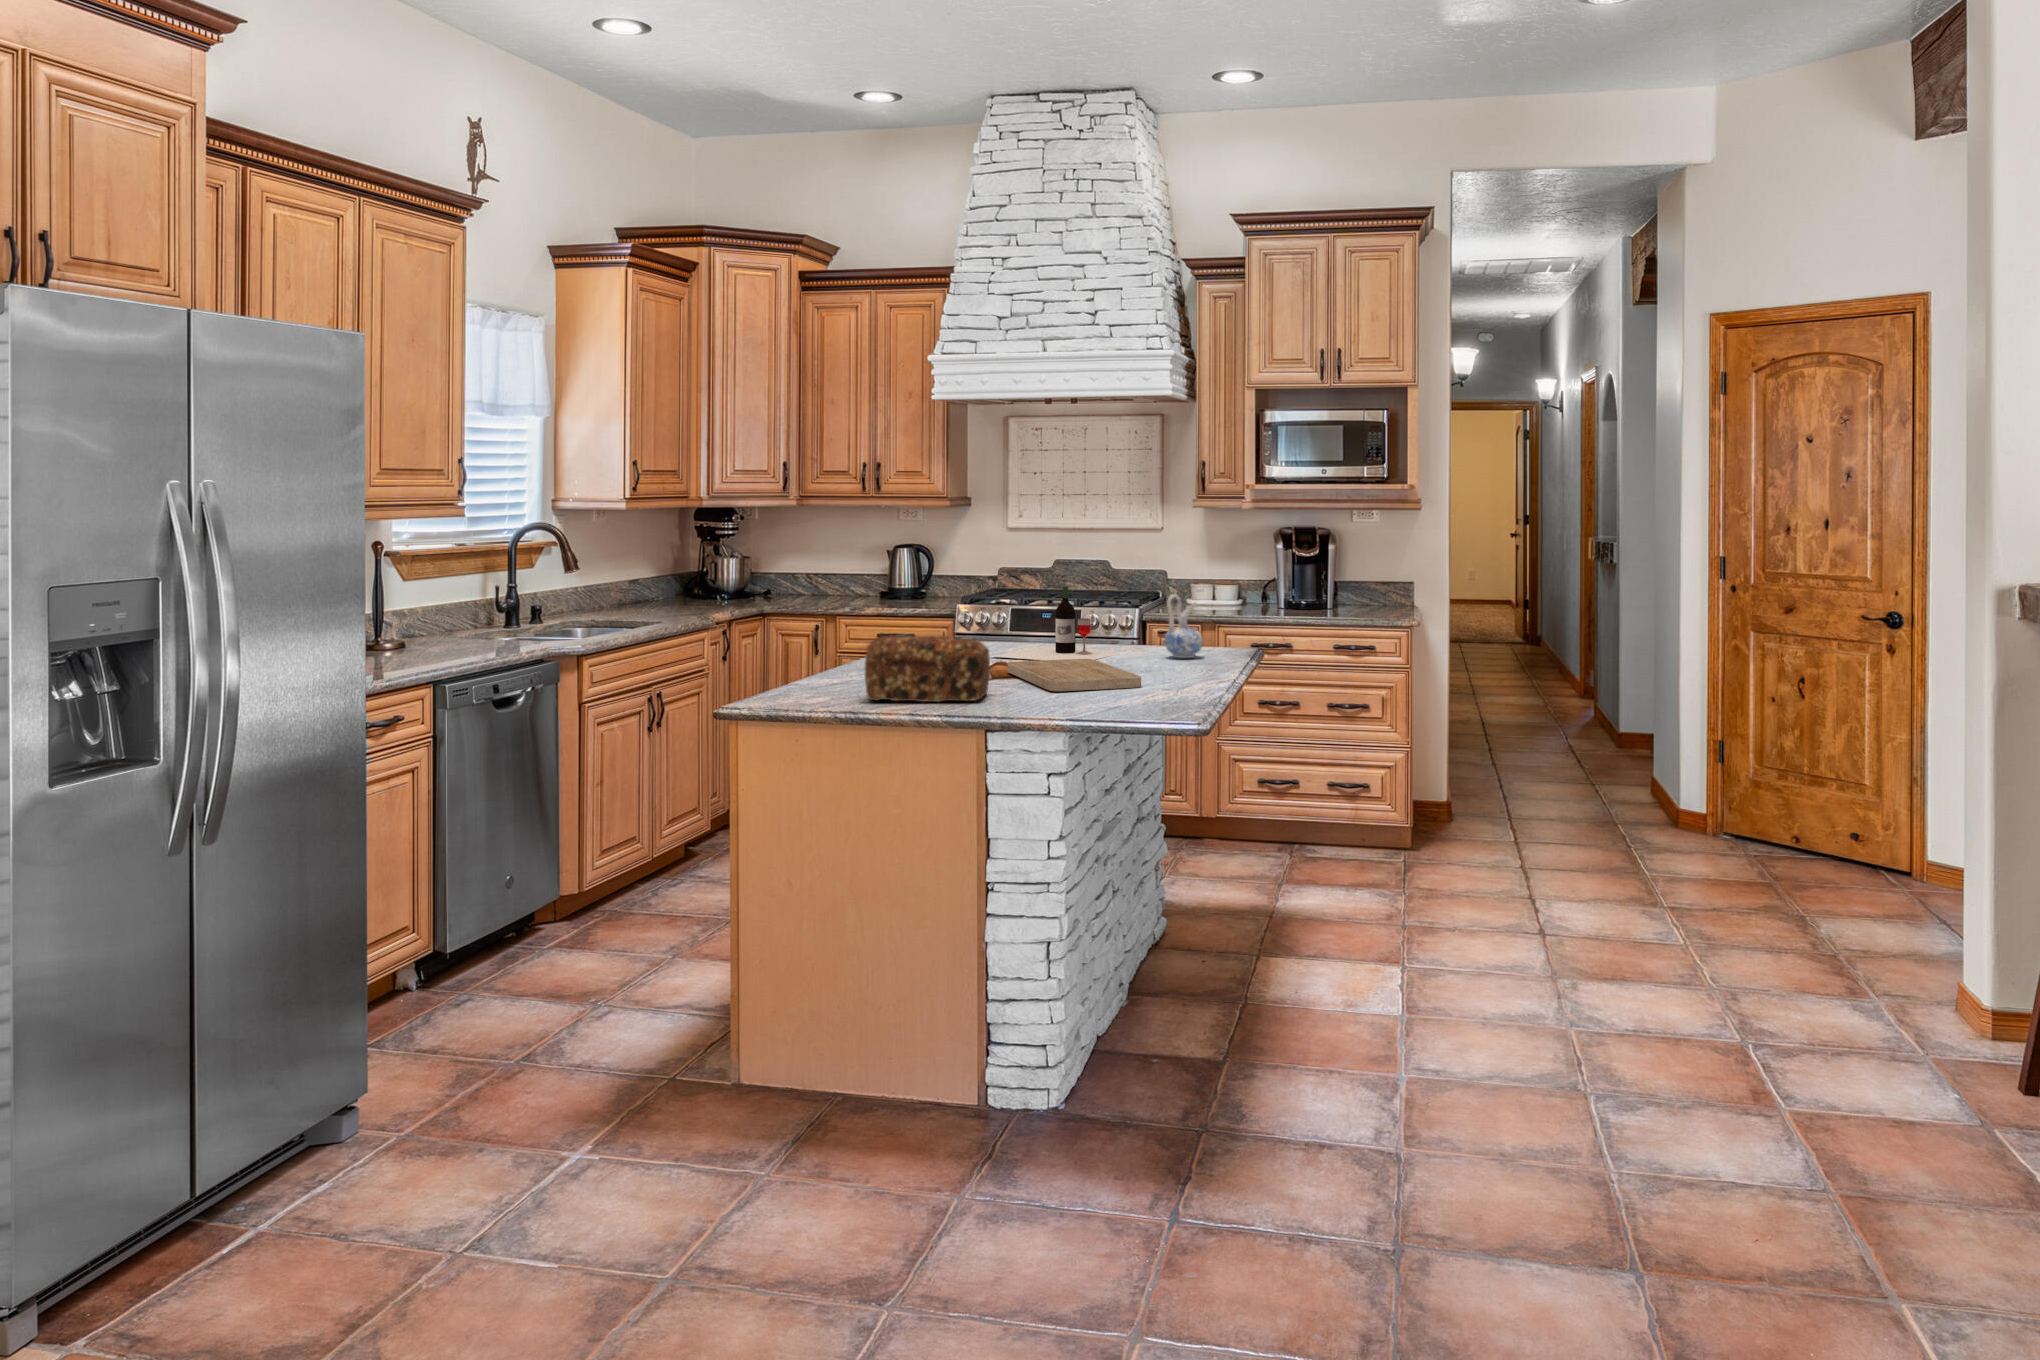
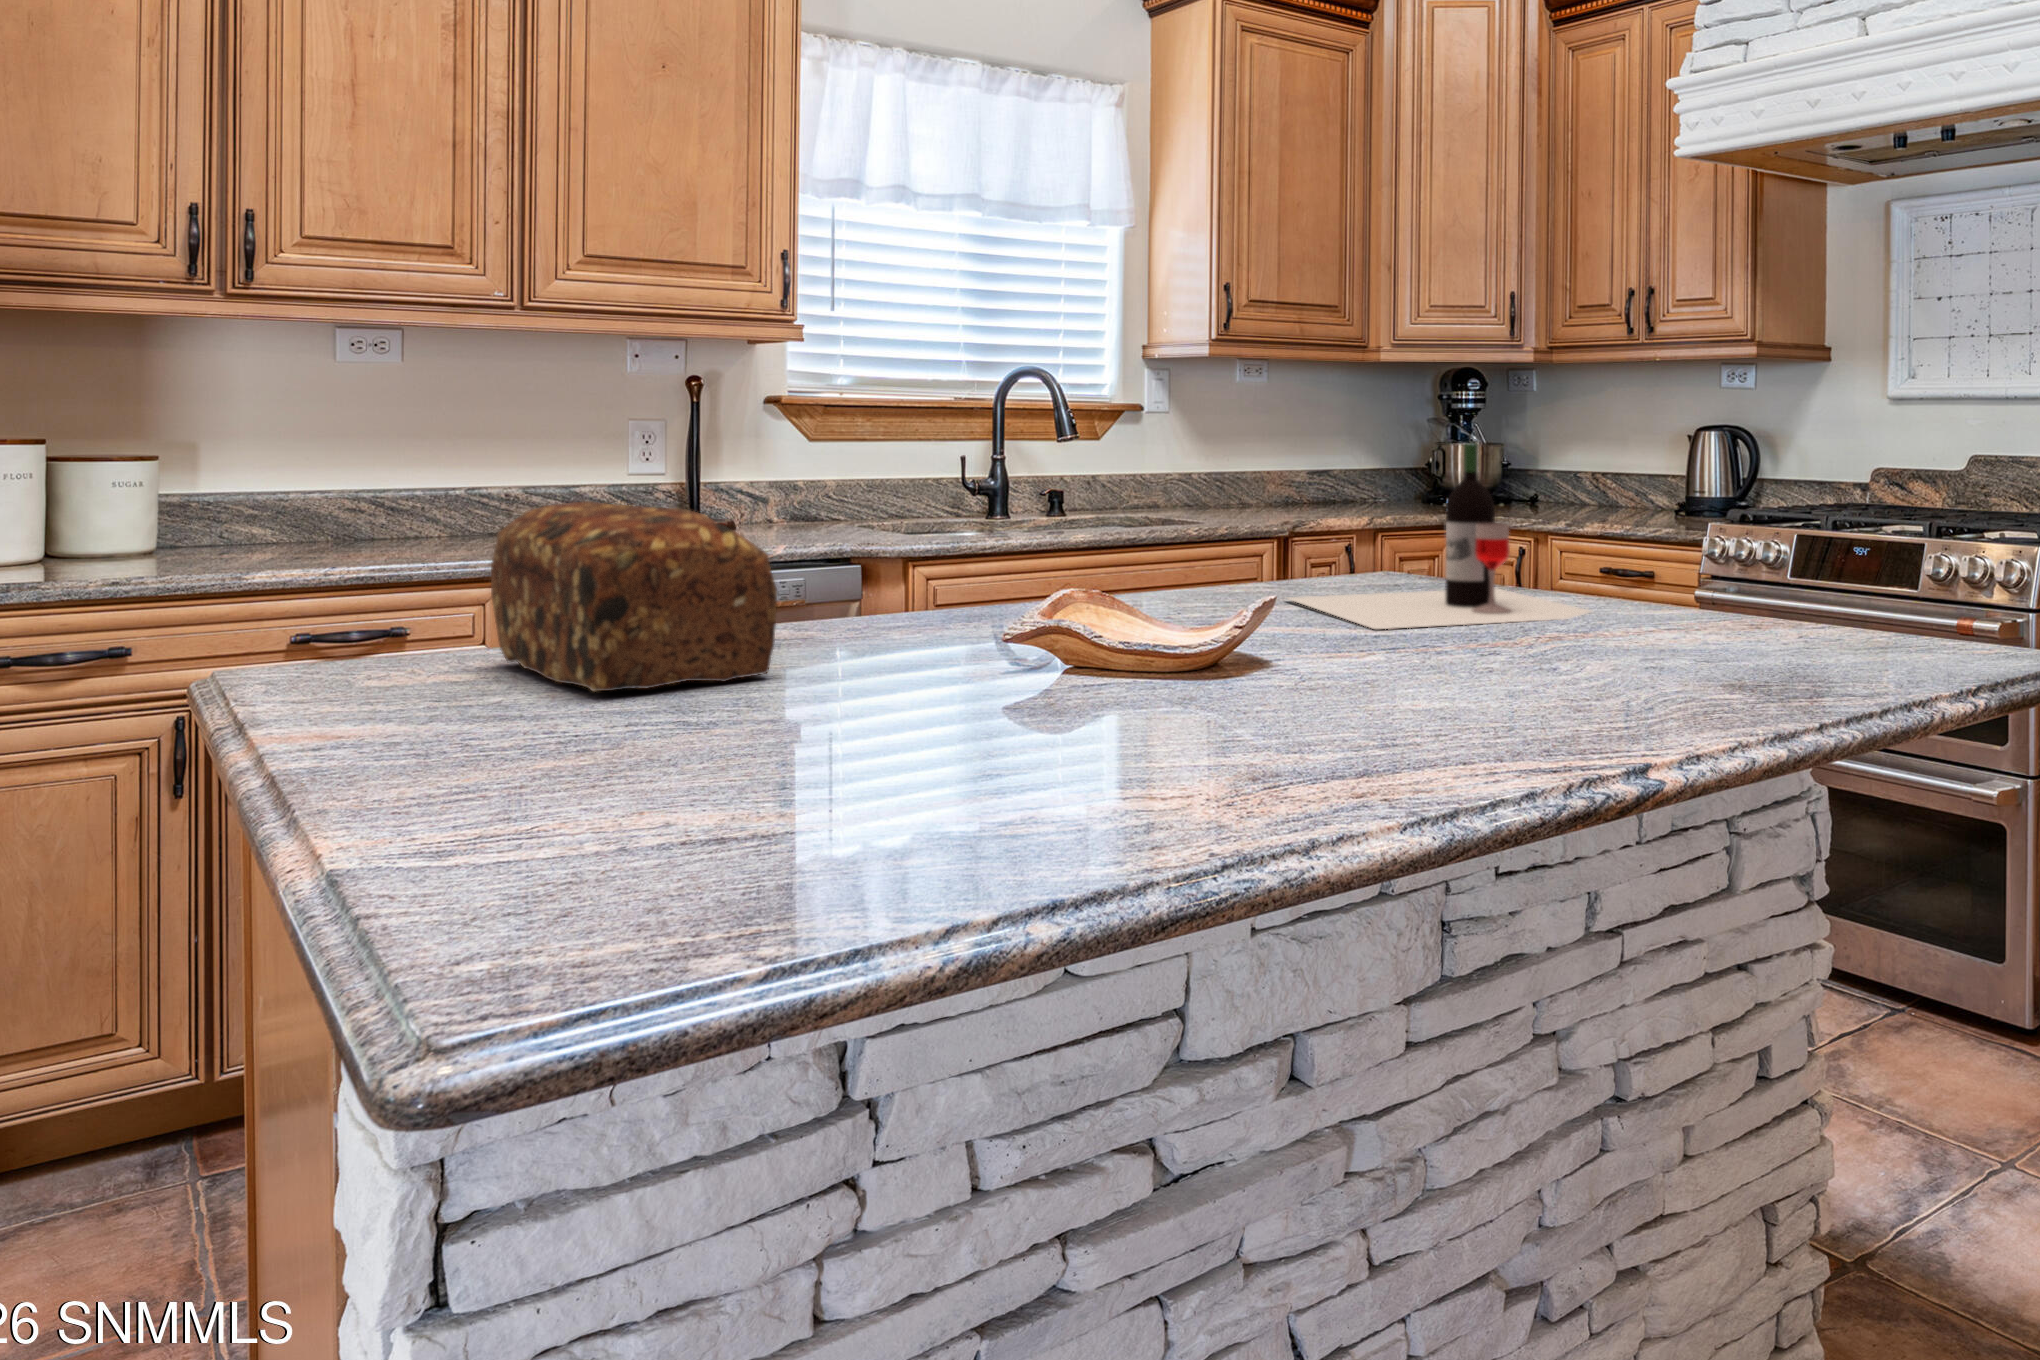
ceramic pitcher: present [1164,594,1203,658] -> none [1605,459,1717,647]
cutting board: present [1008,659,1141,691] -> none [881,607,1324,713]

